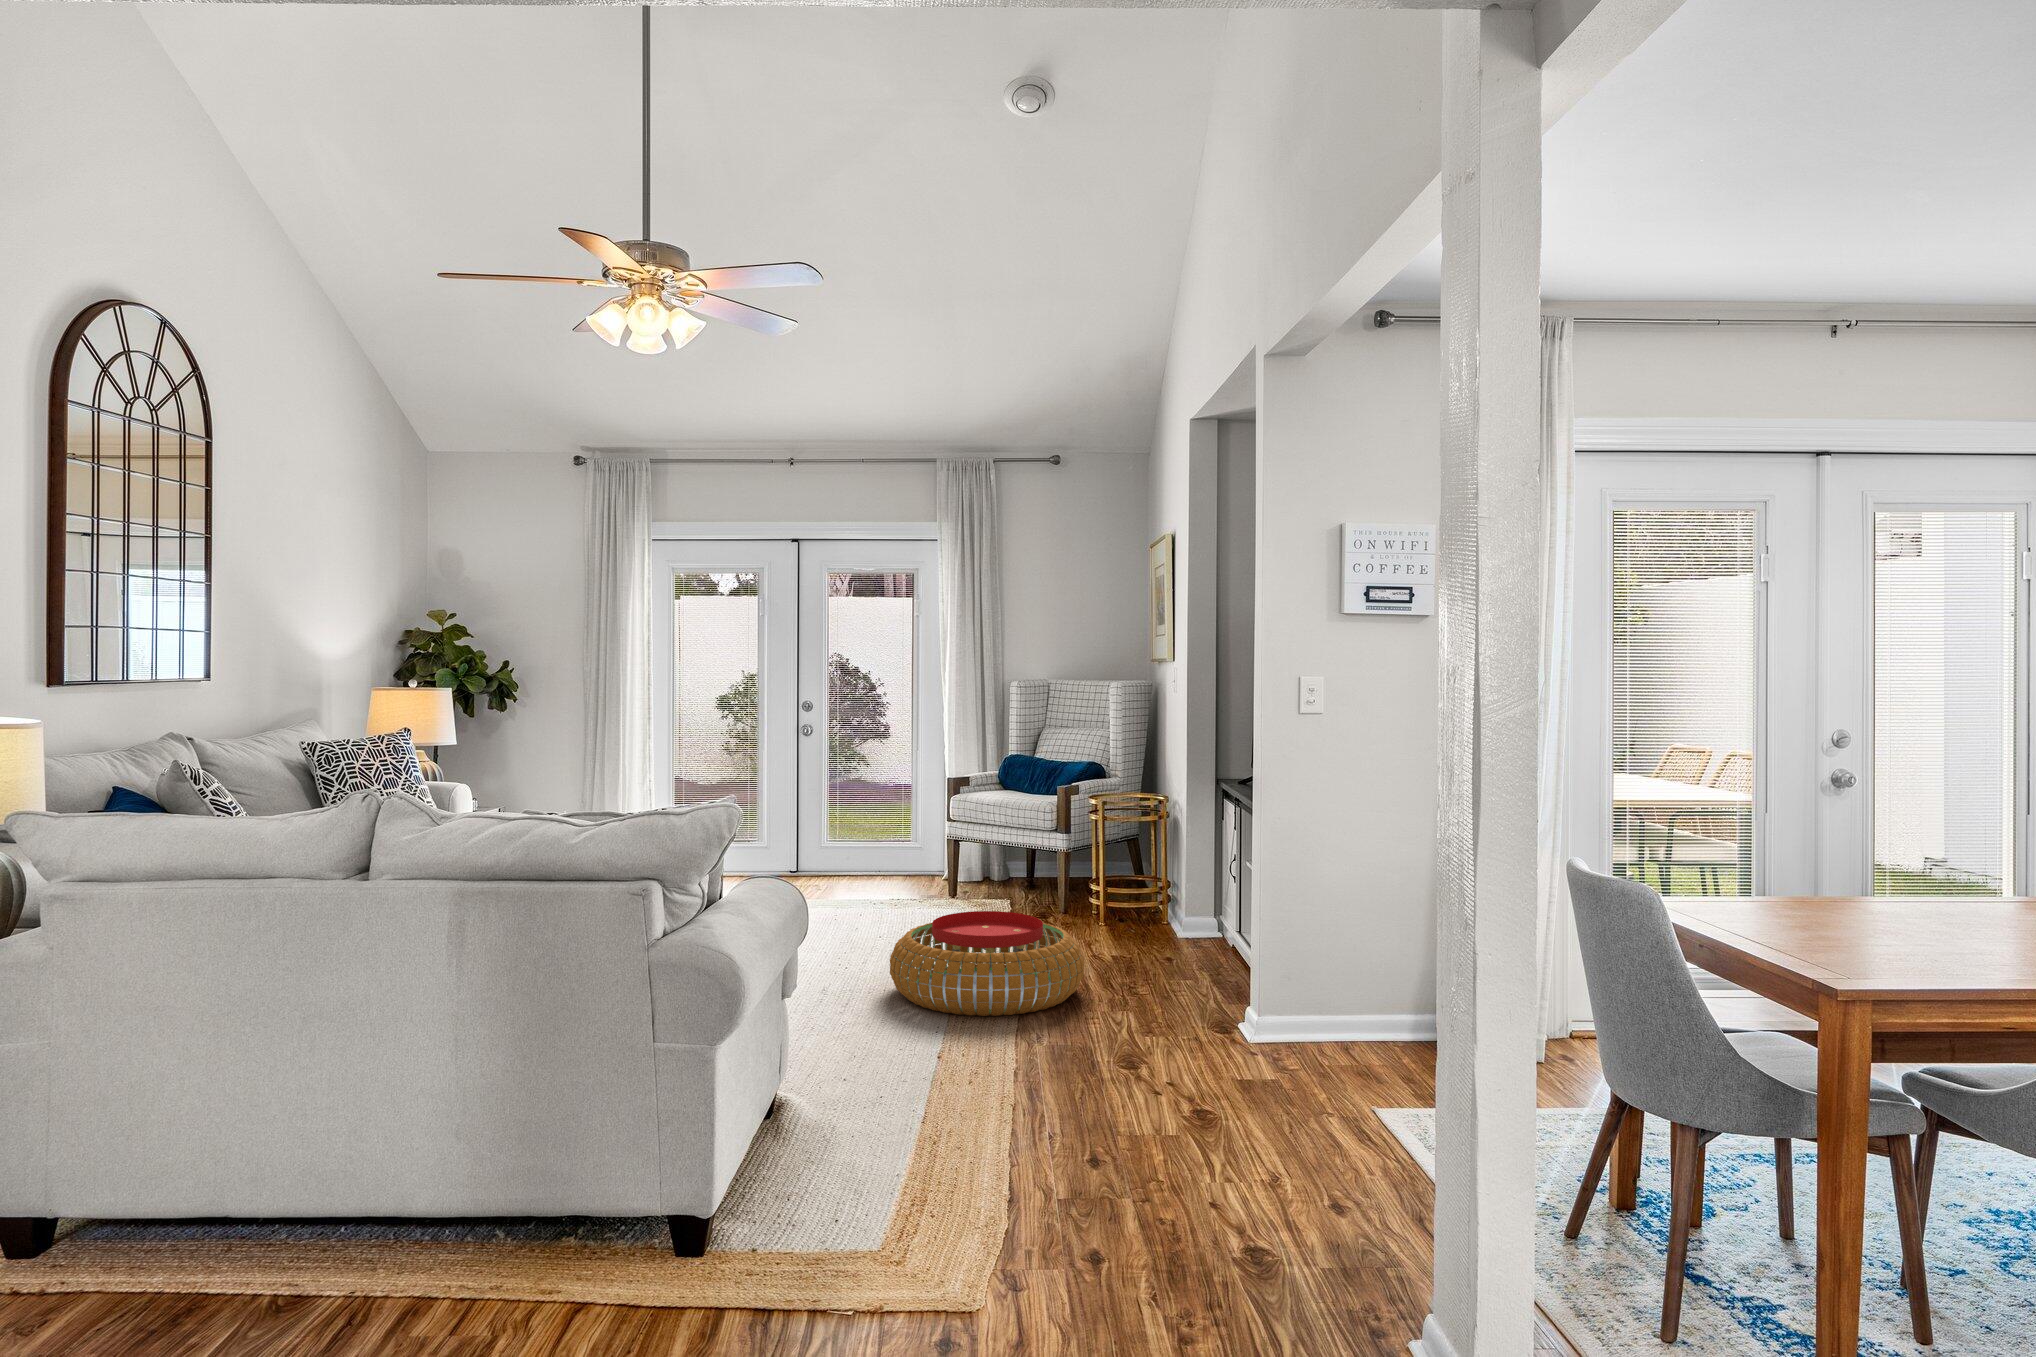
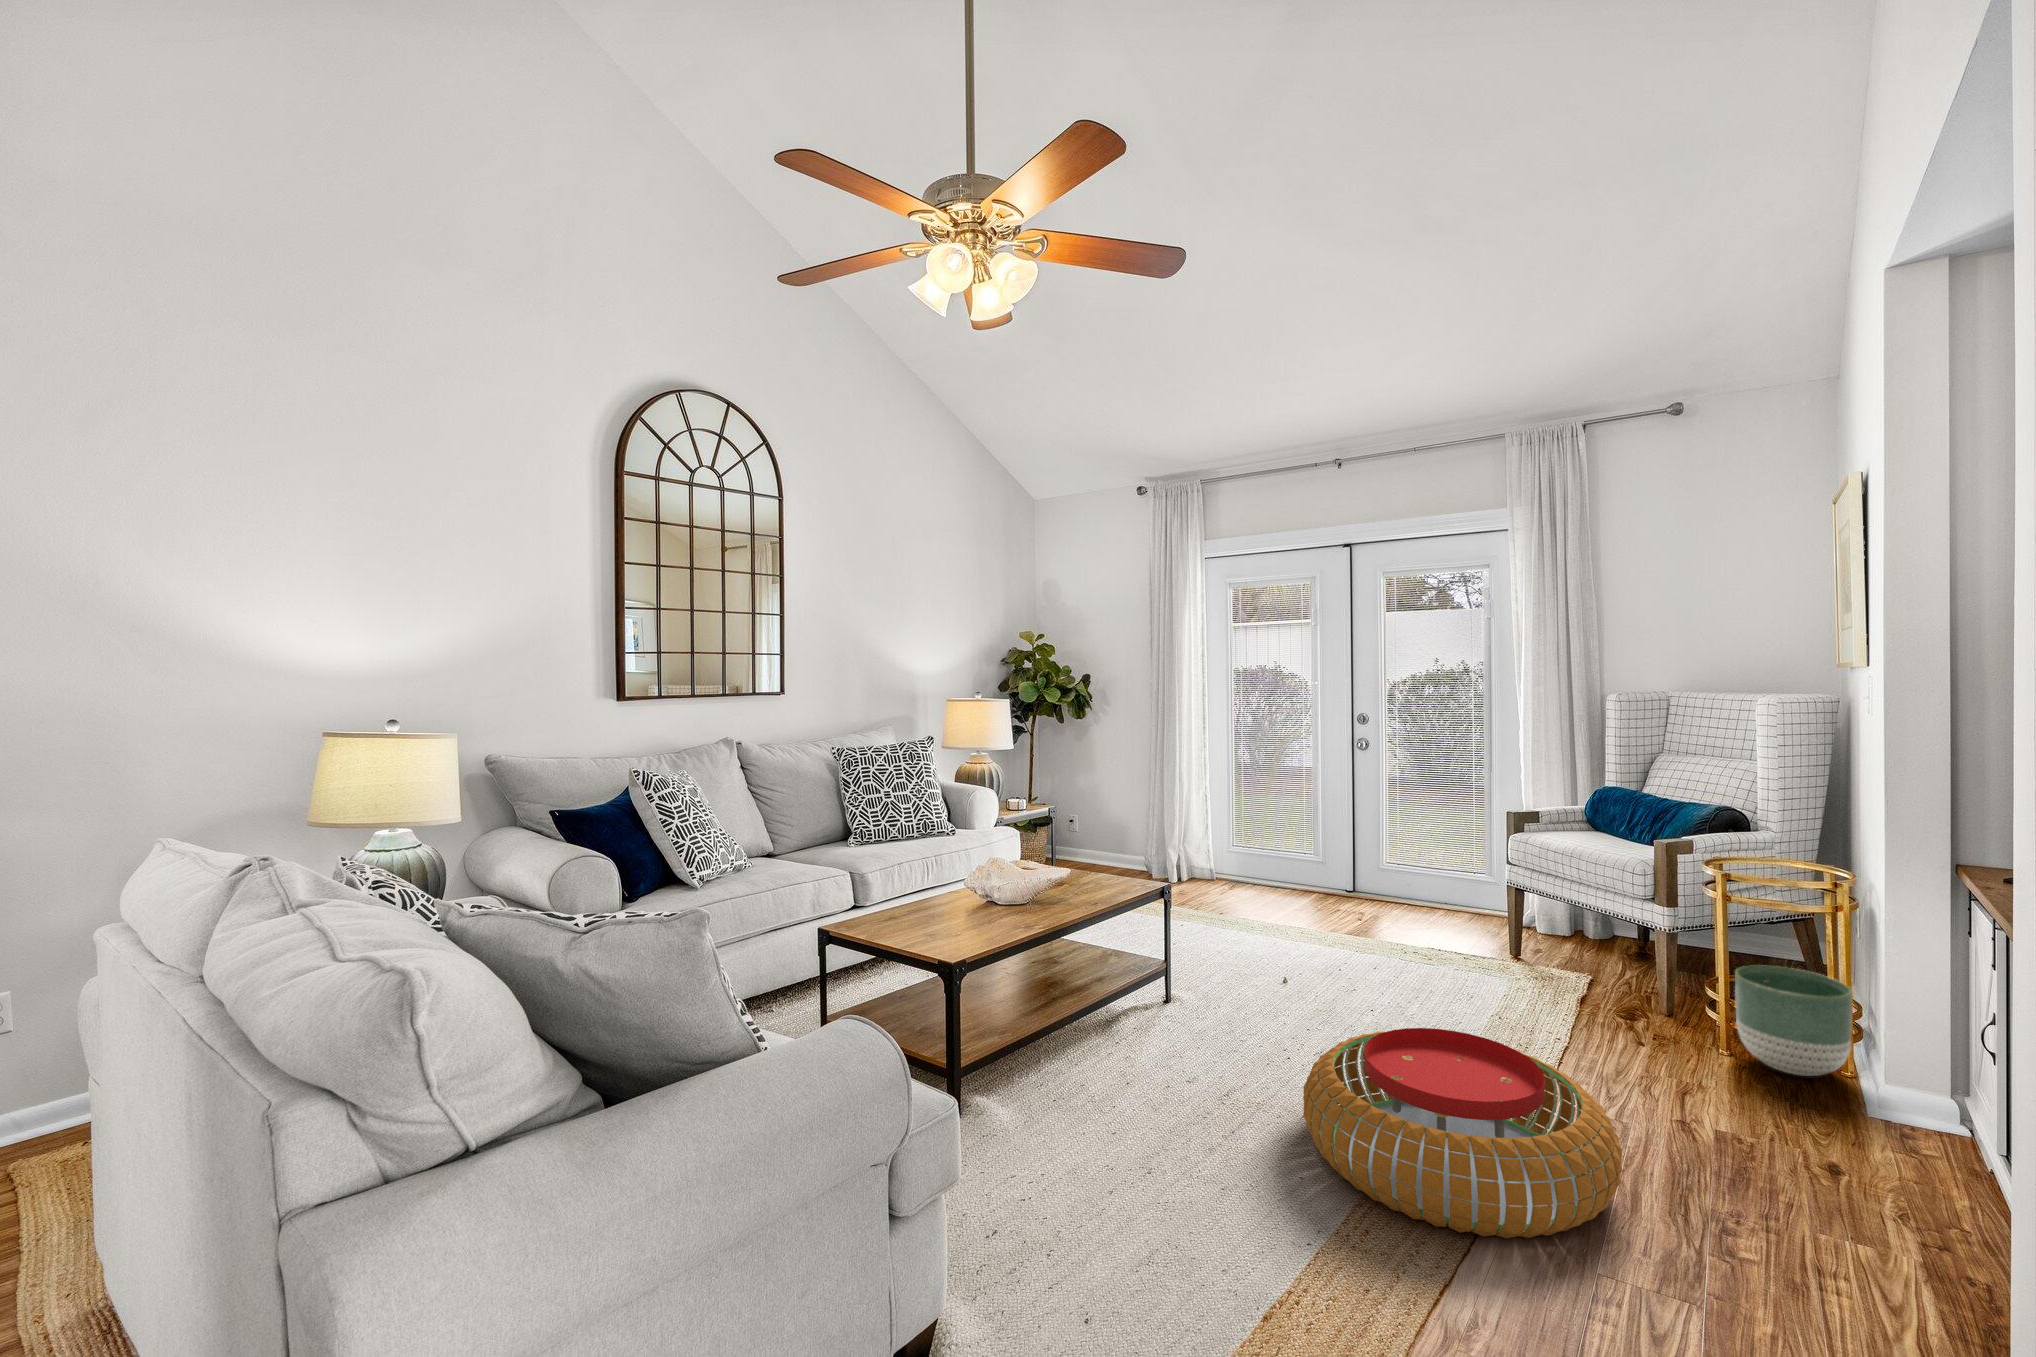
planter: none [1109,862,1167,927] -> present [1735,965,1852,1076]

